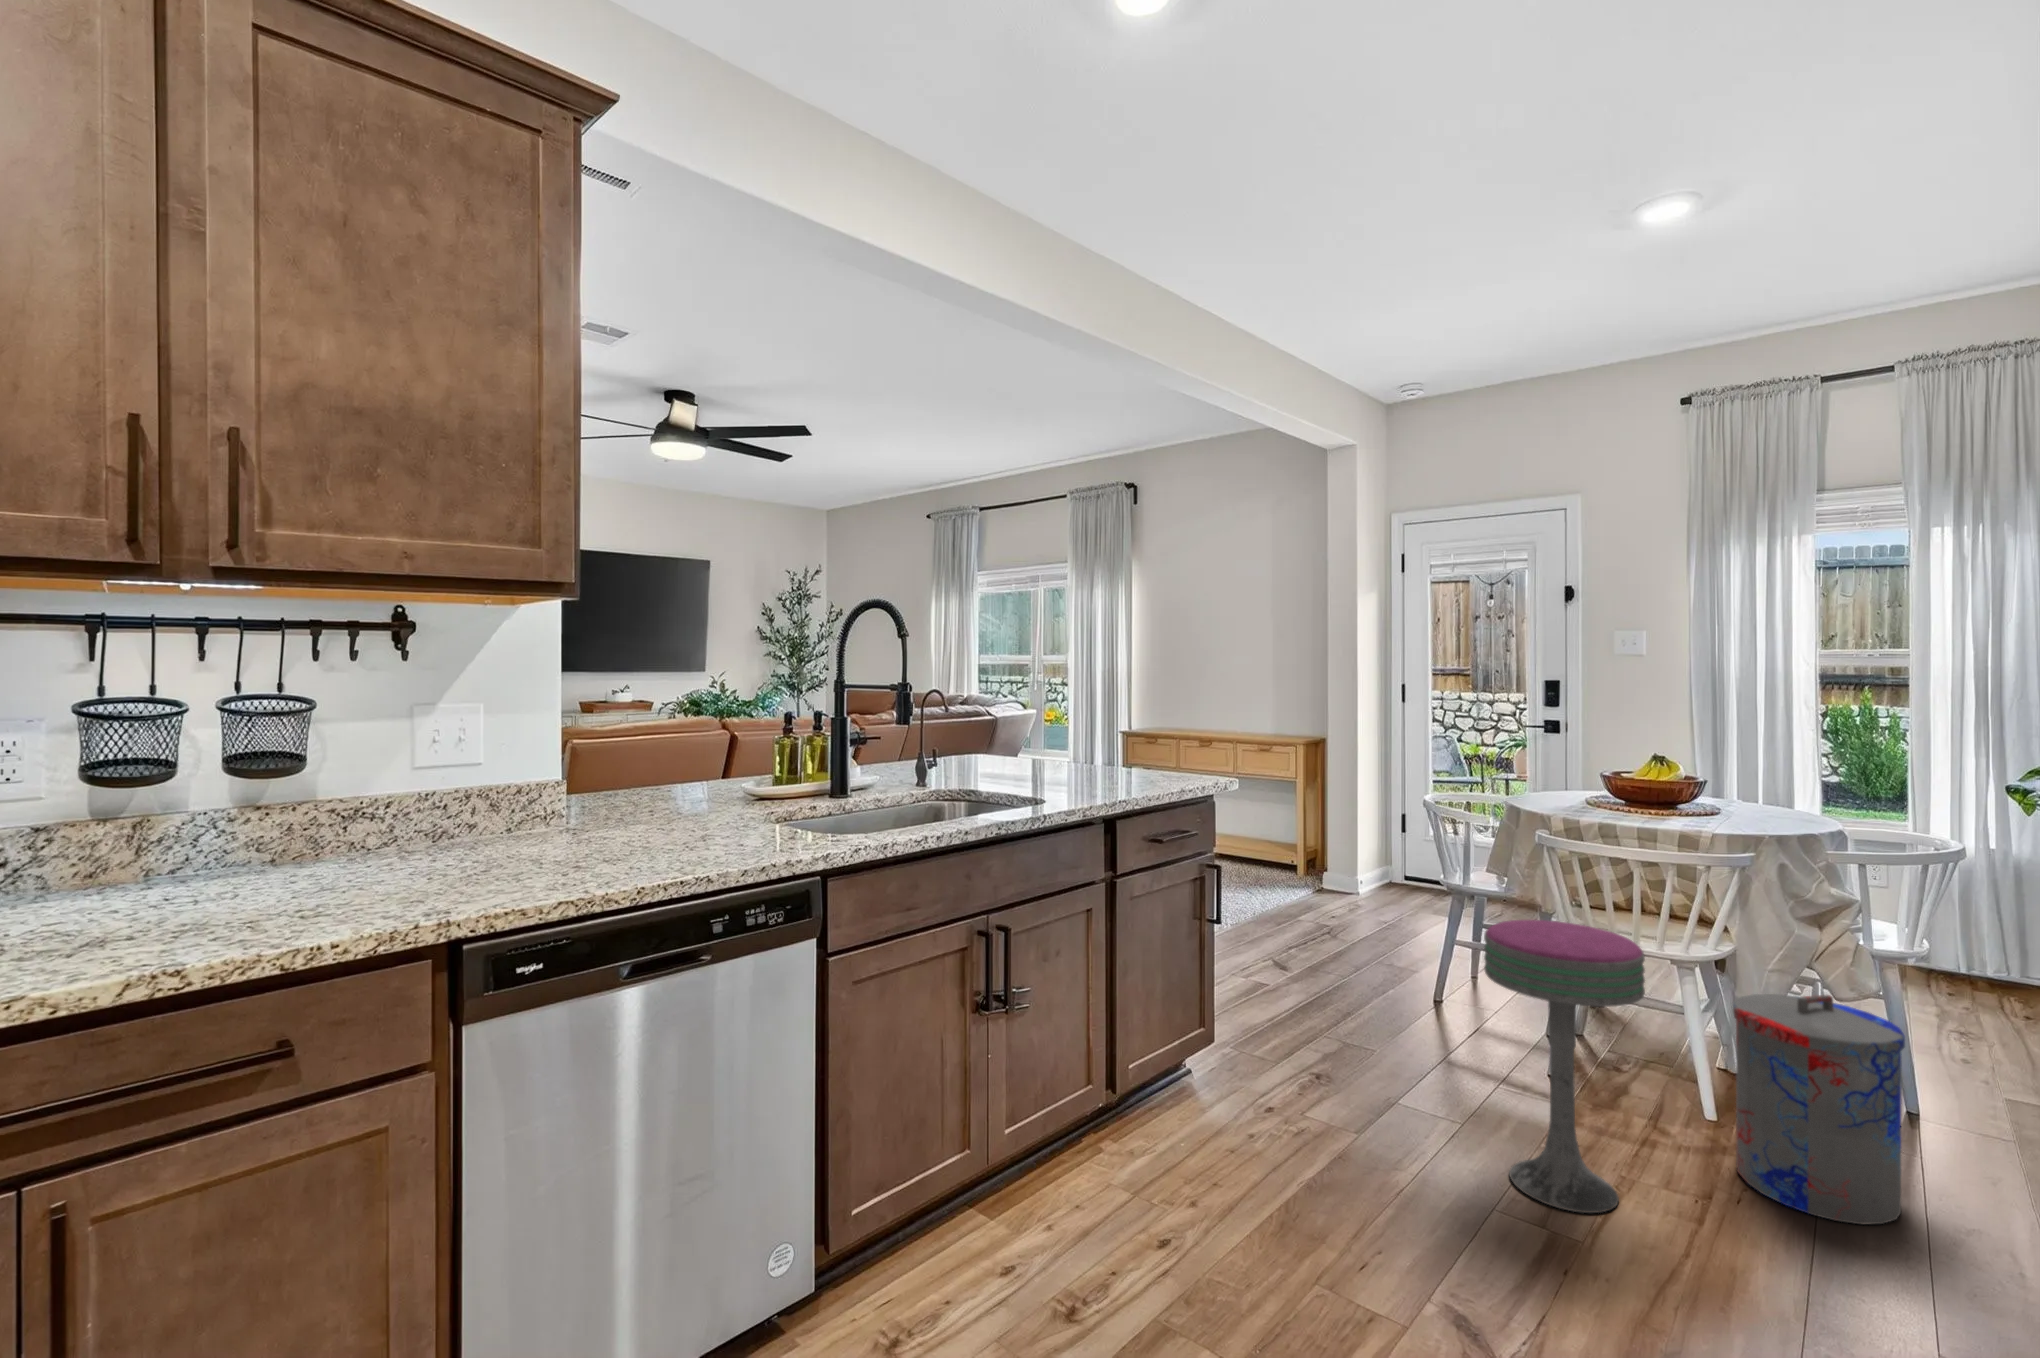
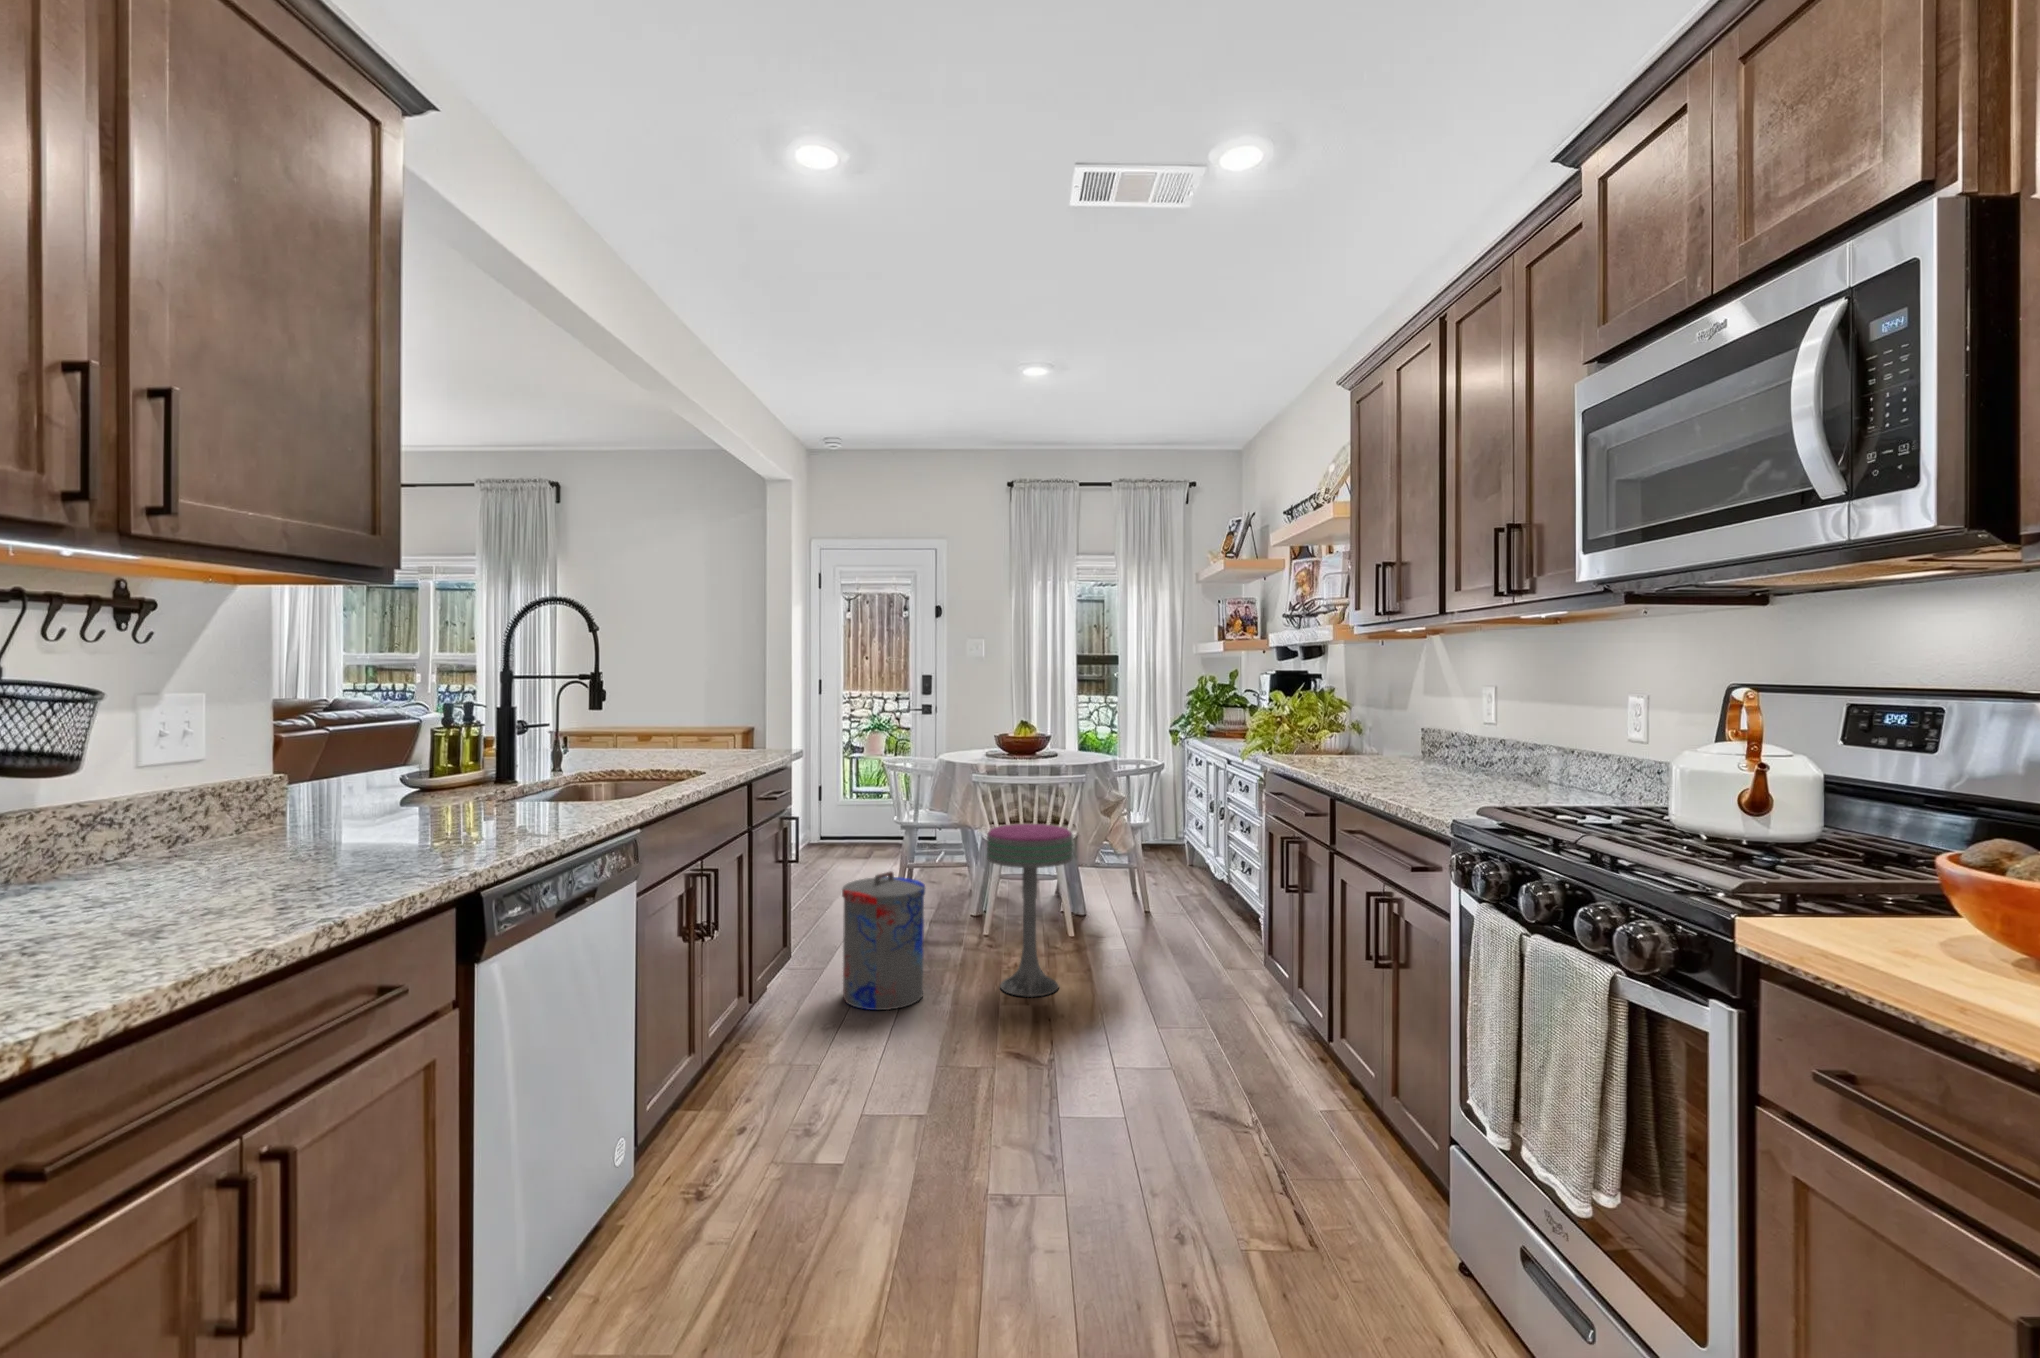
trash can: present [1733,994,1905,1225] -> present [842,872,925,1010]

